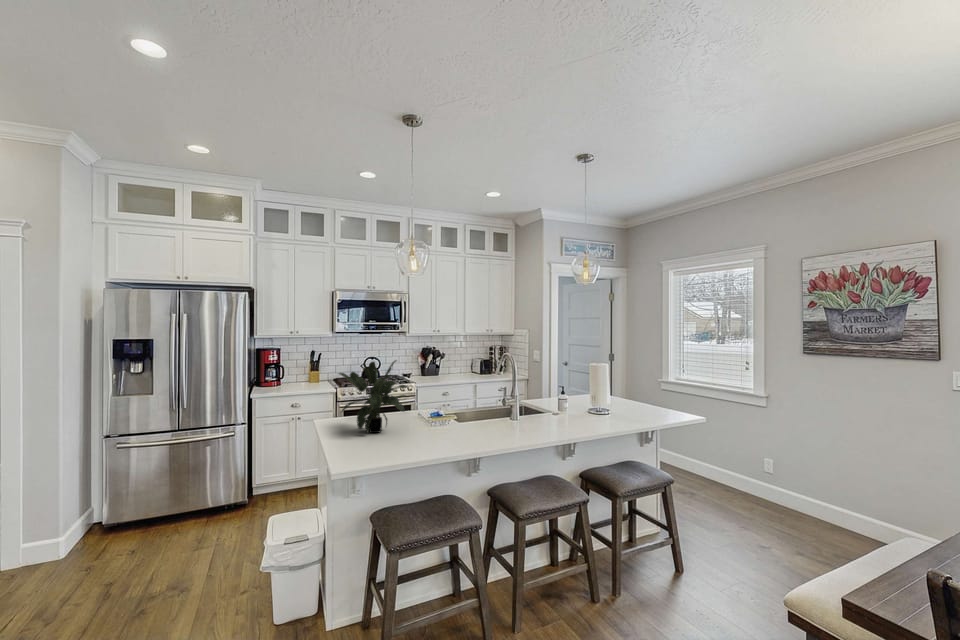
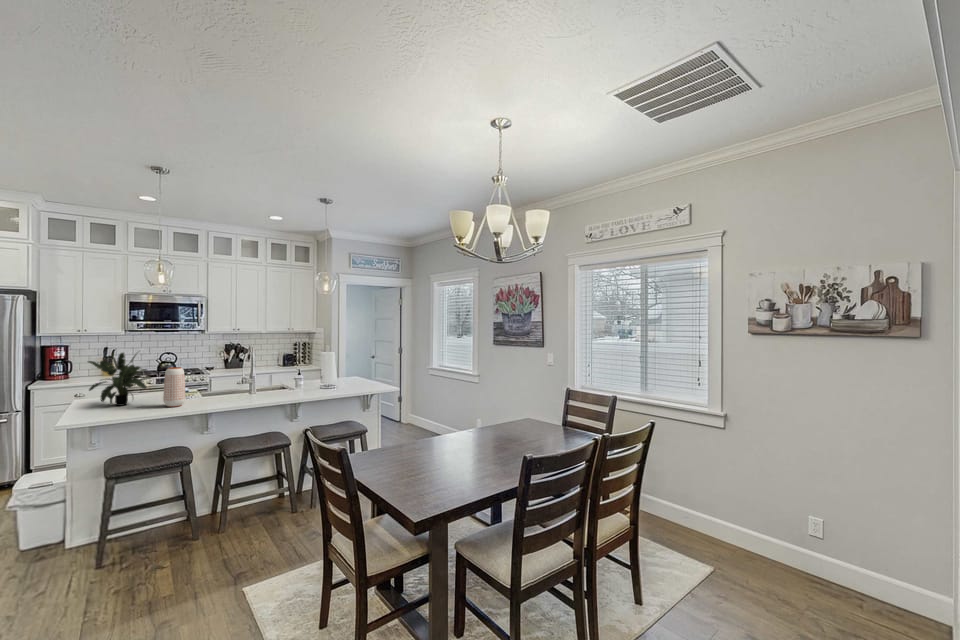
vase: none [430,383,455,439] -> present [163,367,185,407]

